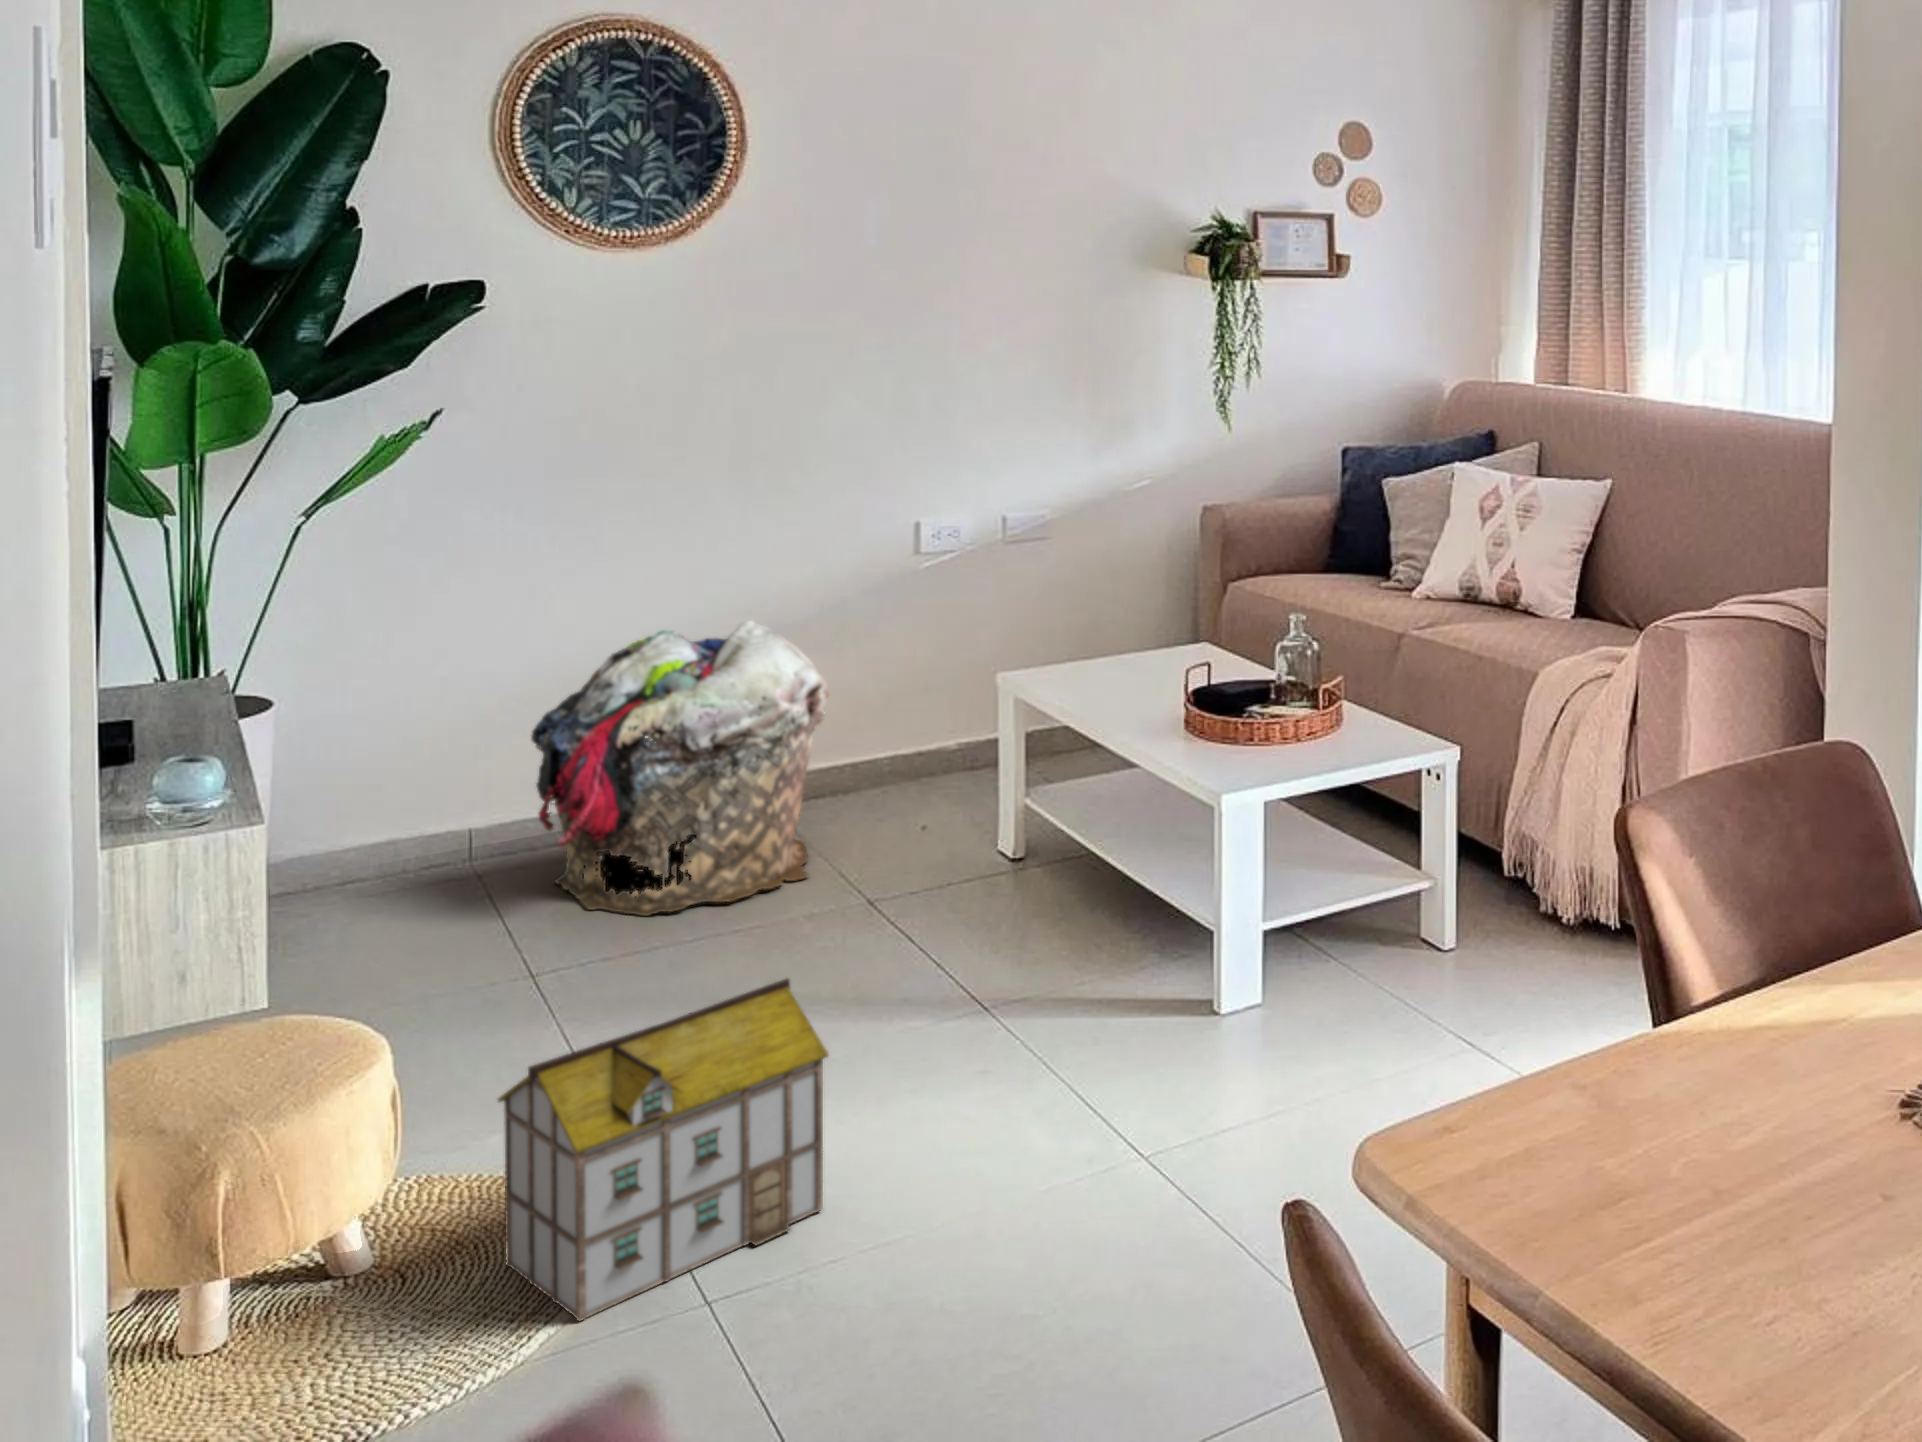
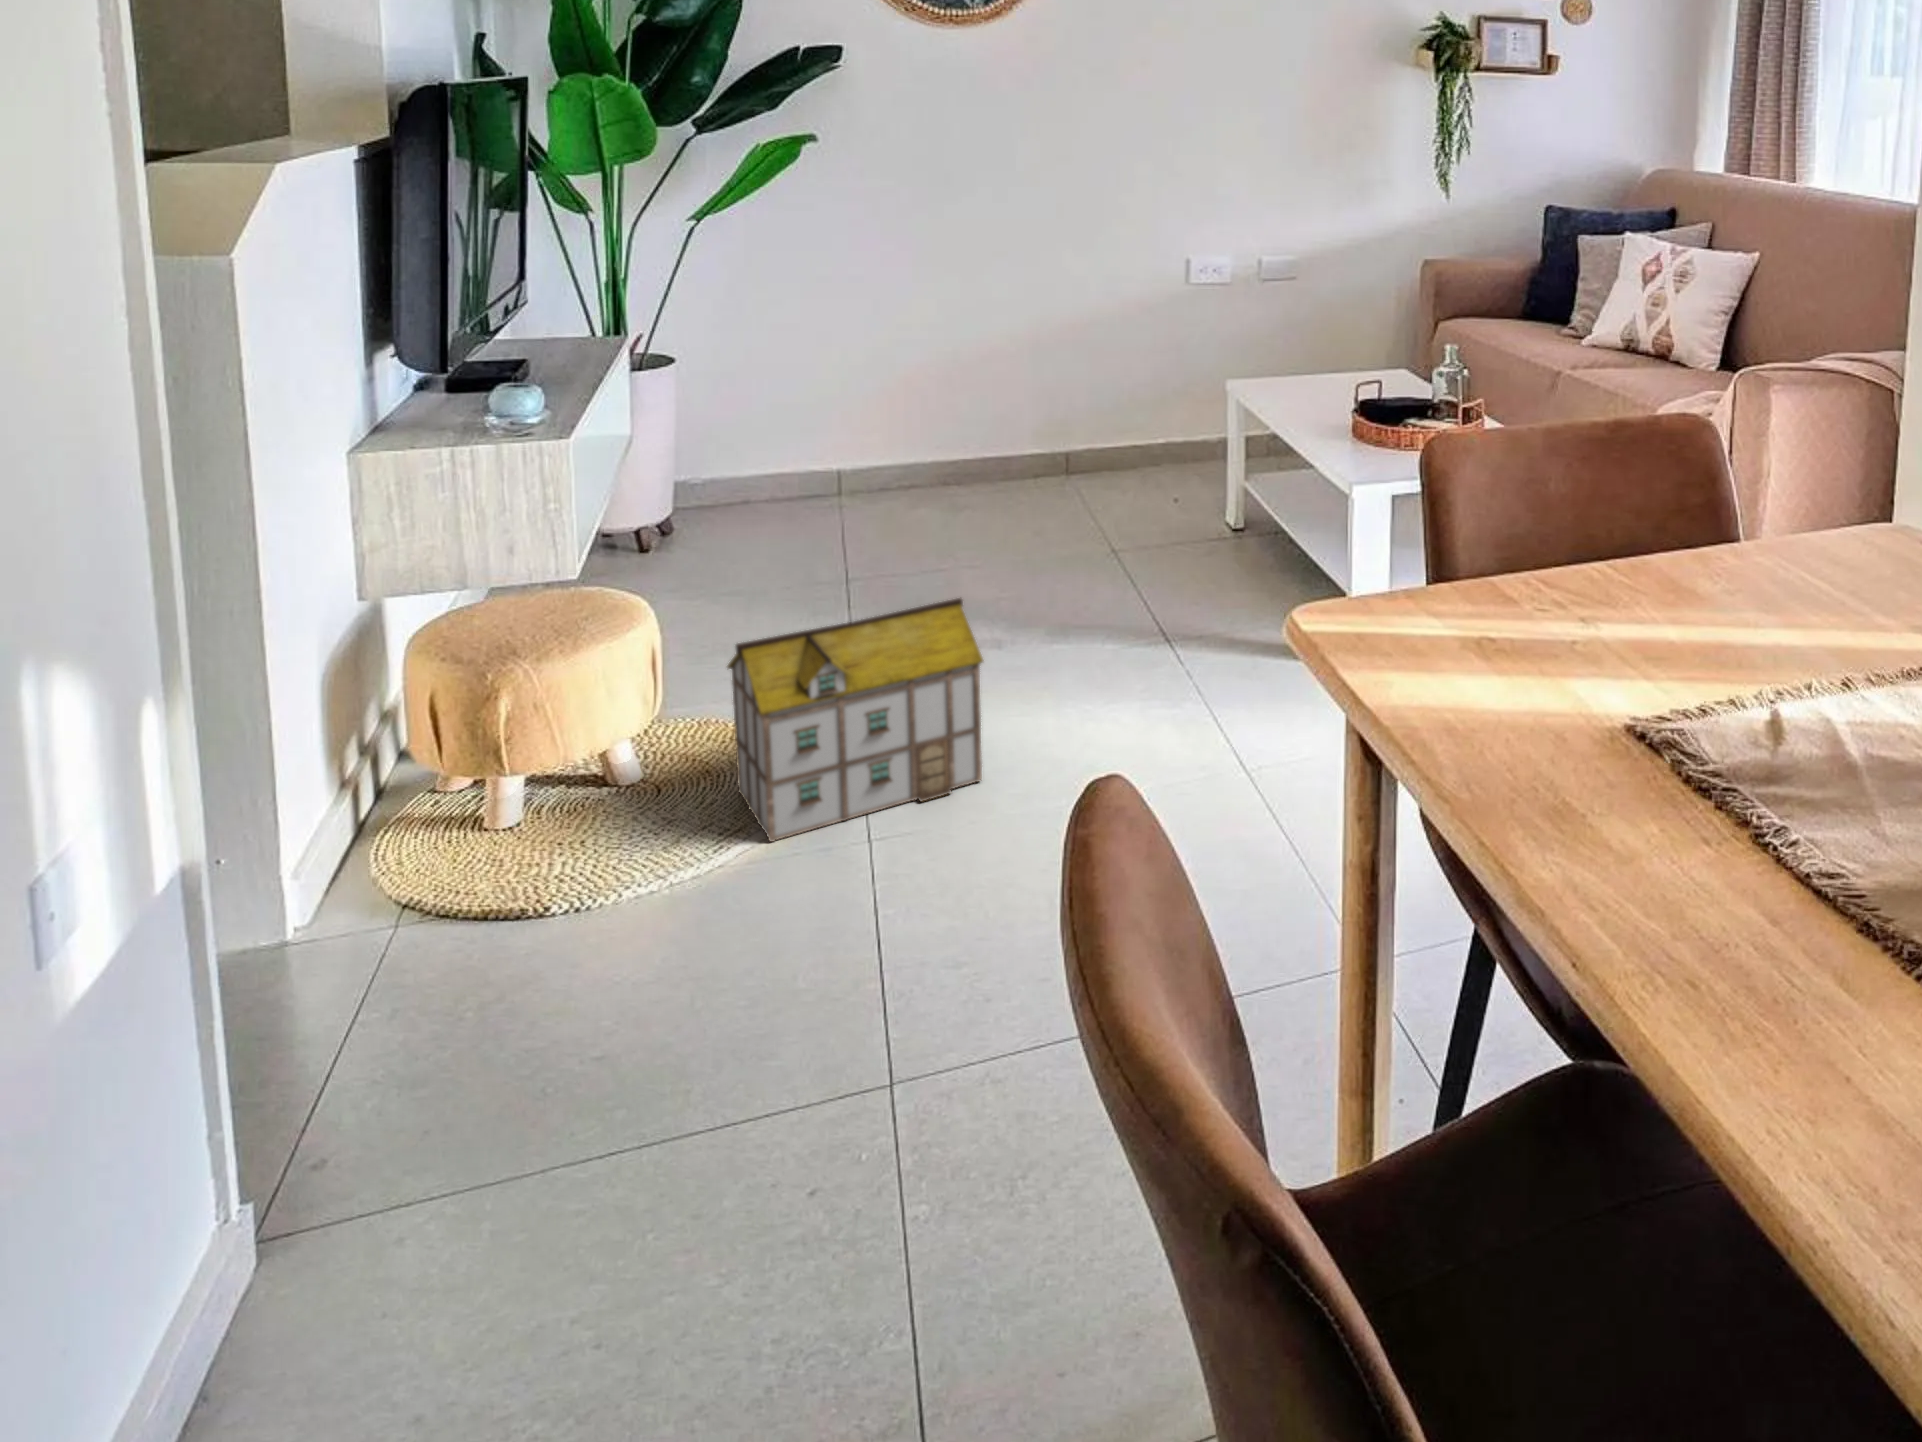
laundry basket: present [531,621,829,916] -> none [874,325,1109,544]

